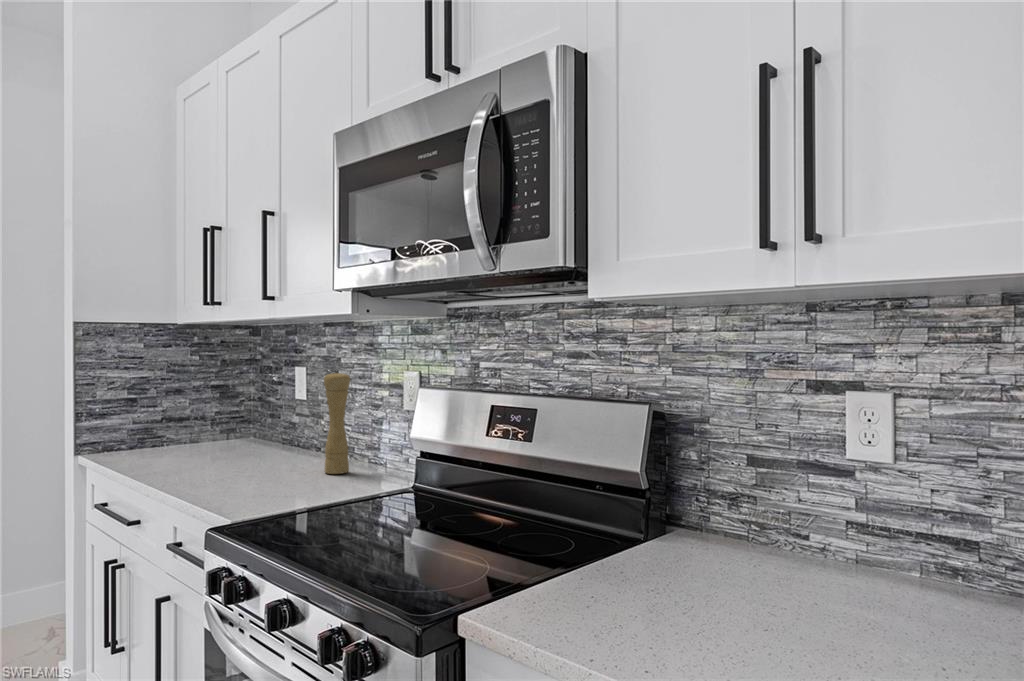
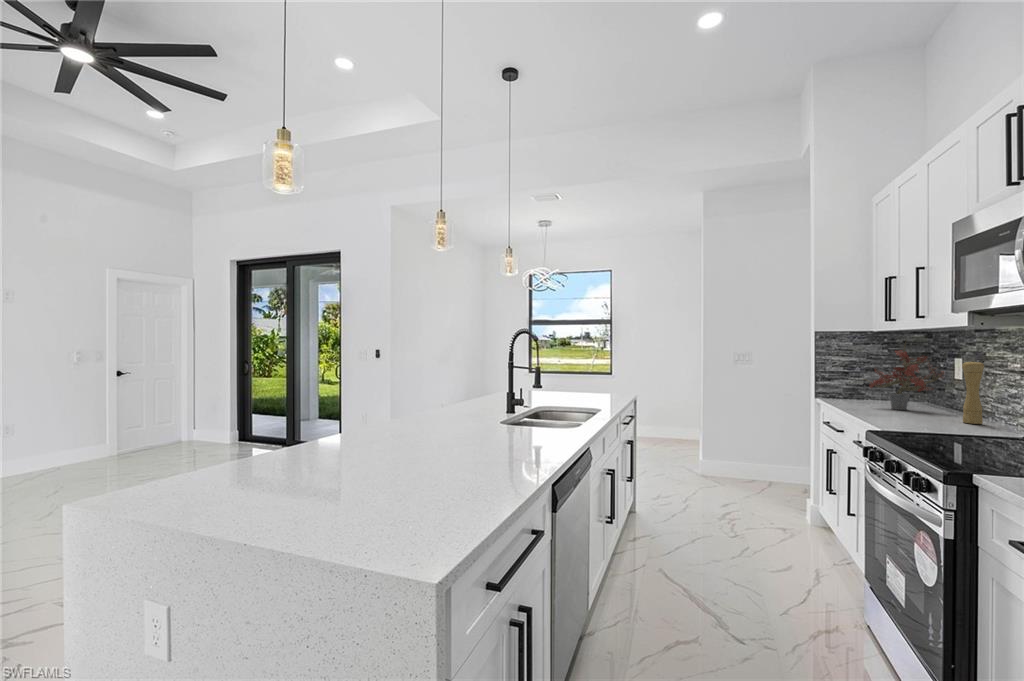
potted plant: none [164,336,293,463] -> present [865,342,944,410]

